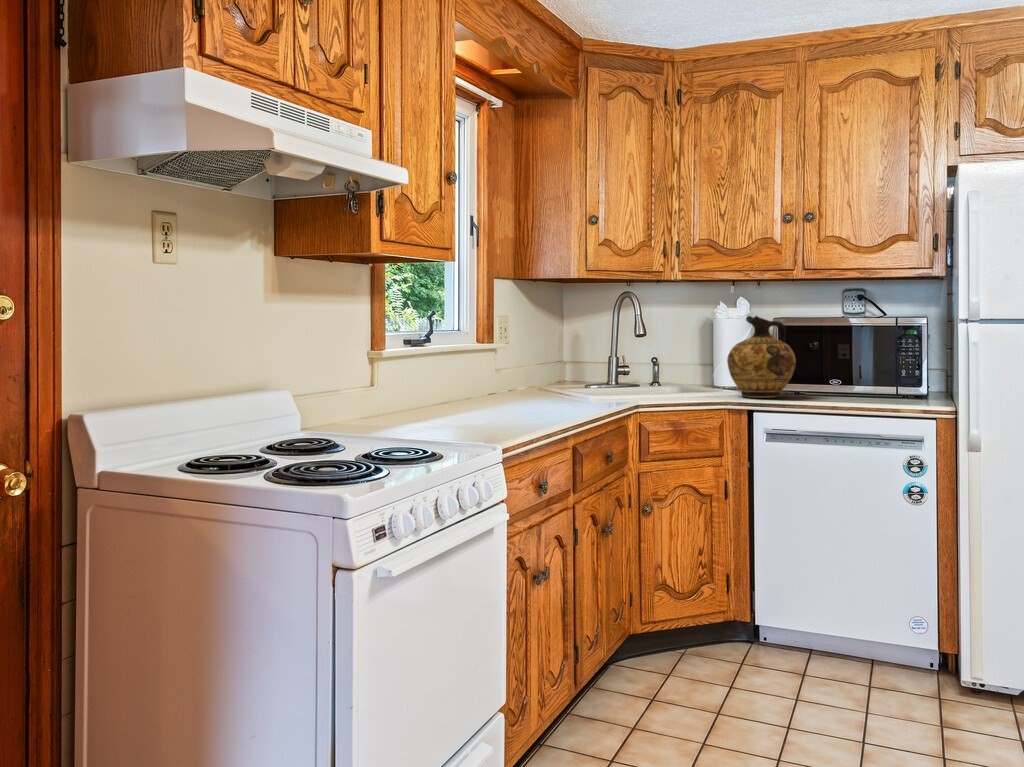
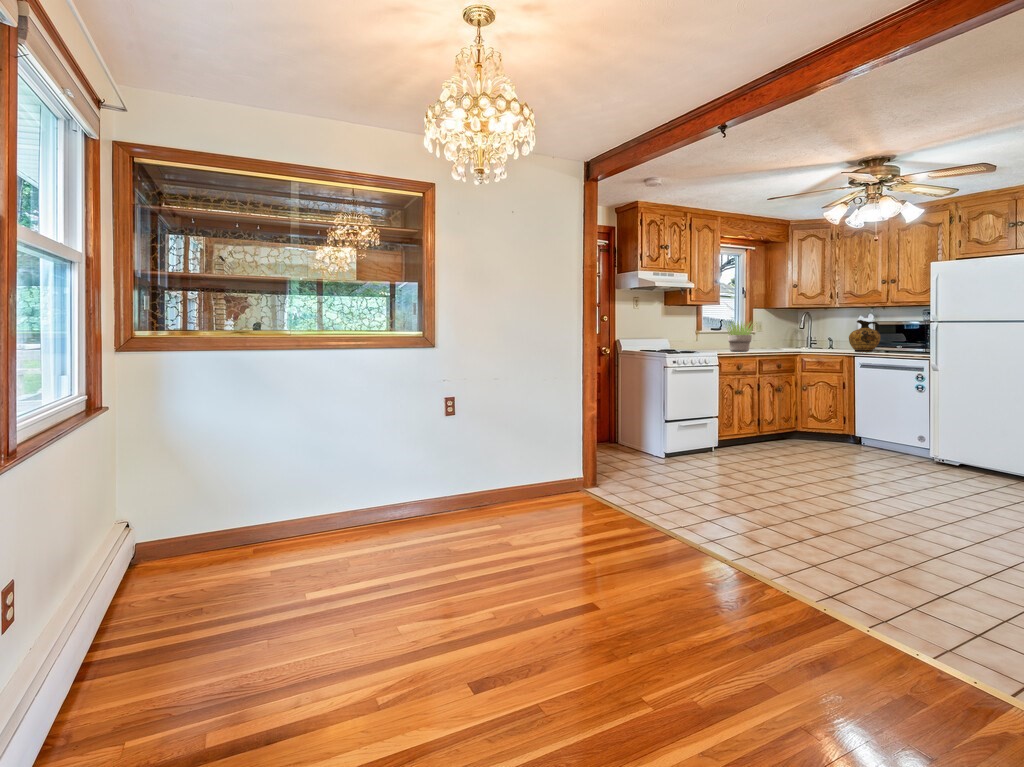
potted plant: none [445,312,559,413] -> present [727,322,757,352]

